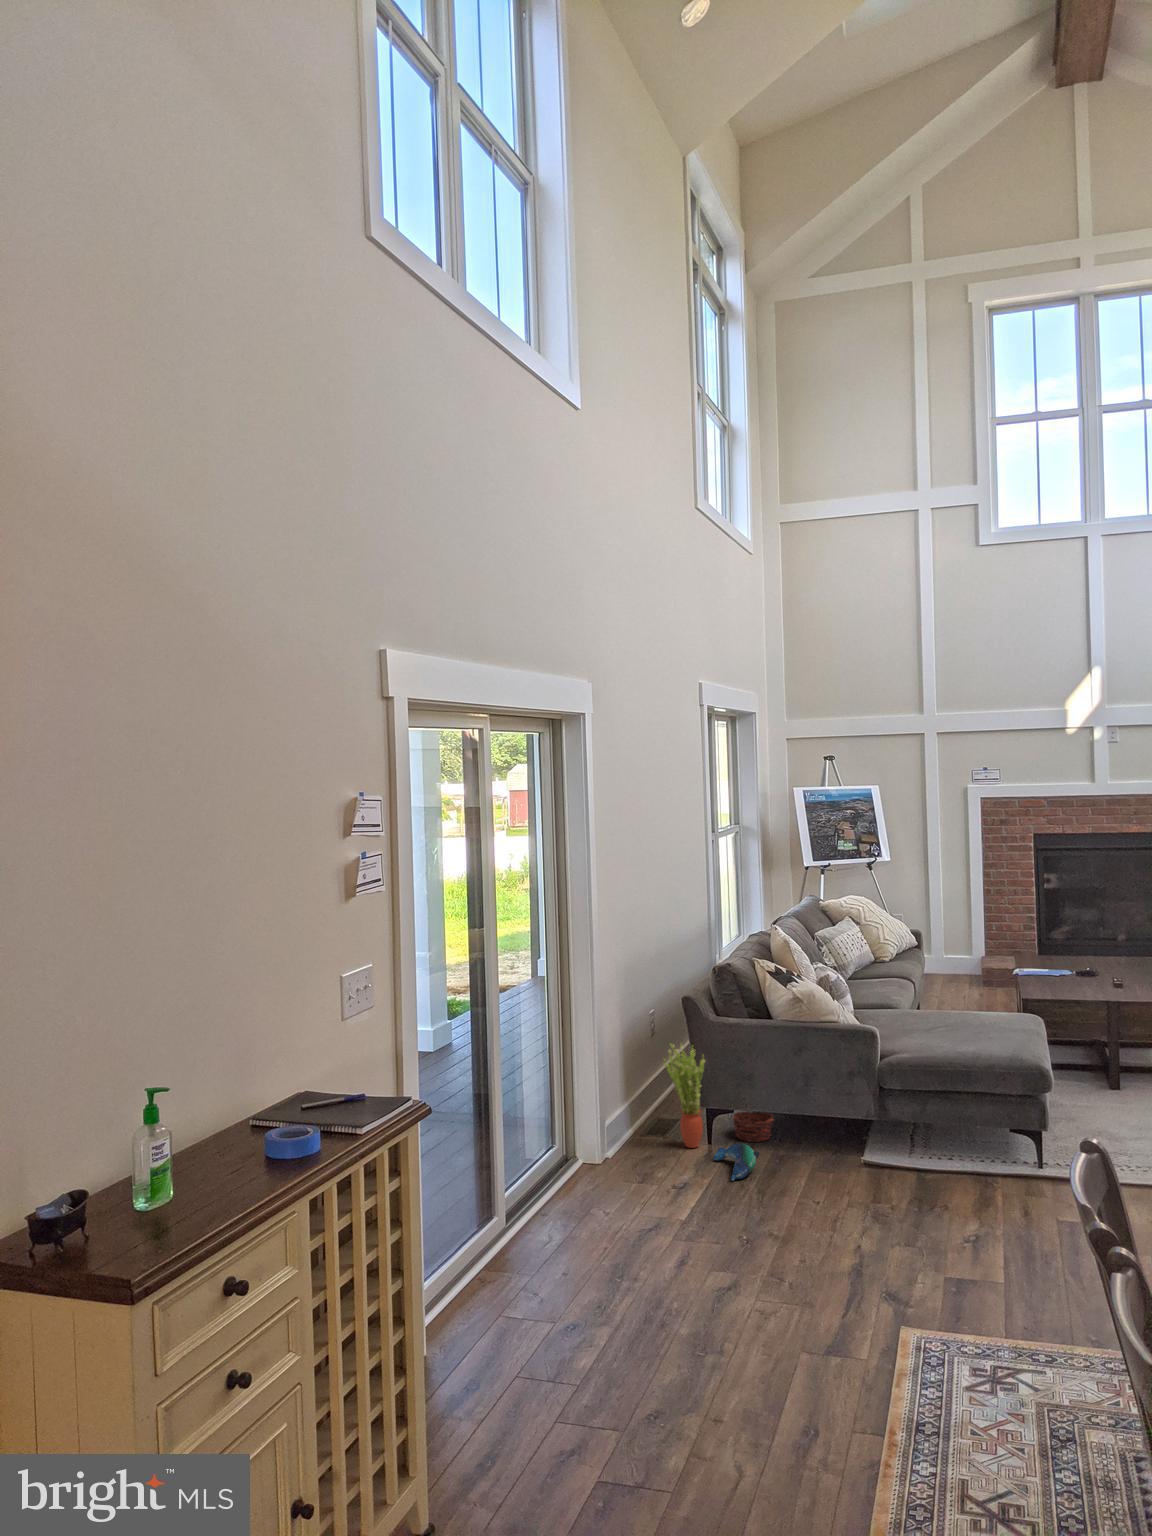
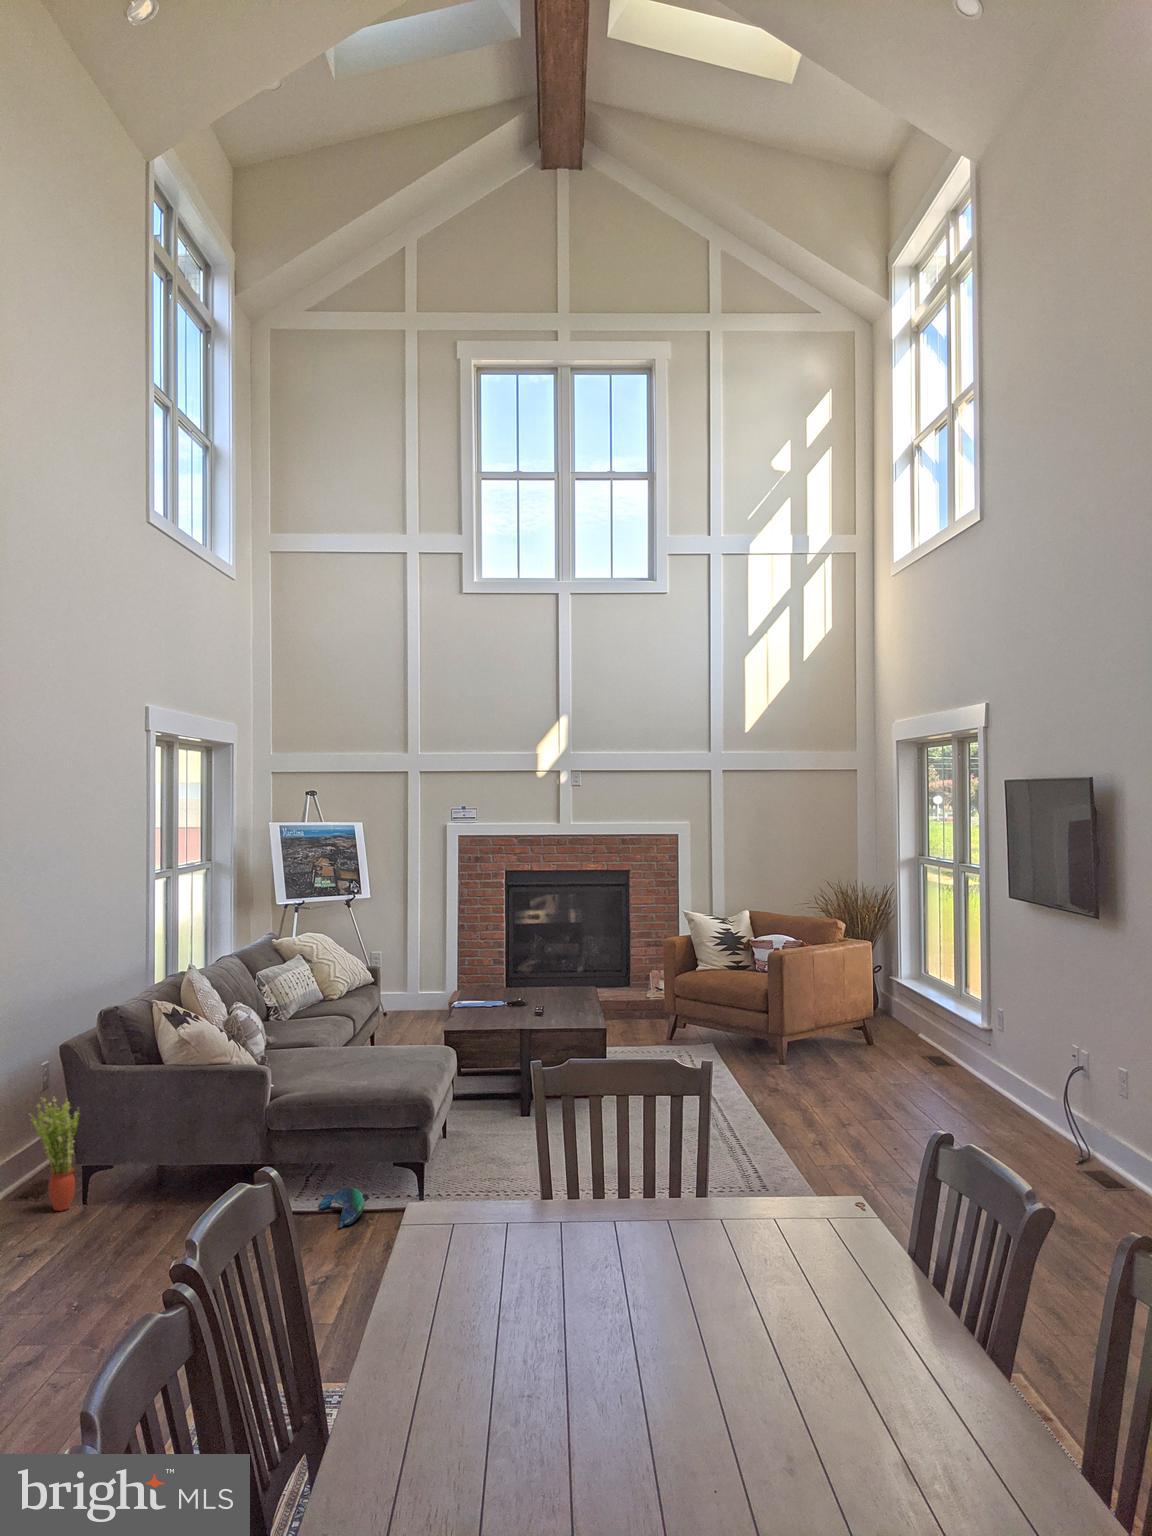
basket: present [733,1111,773,1142] -> none [115,1131,162,1198]
plush toy: present [713,1143,759,1181] -> present [318,1188,369,1228]

